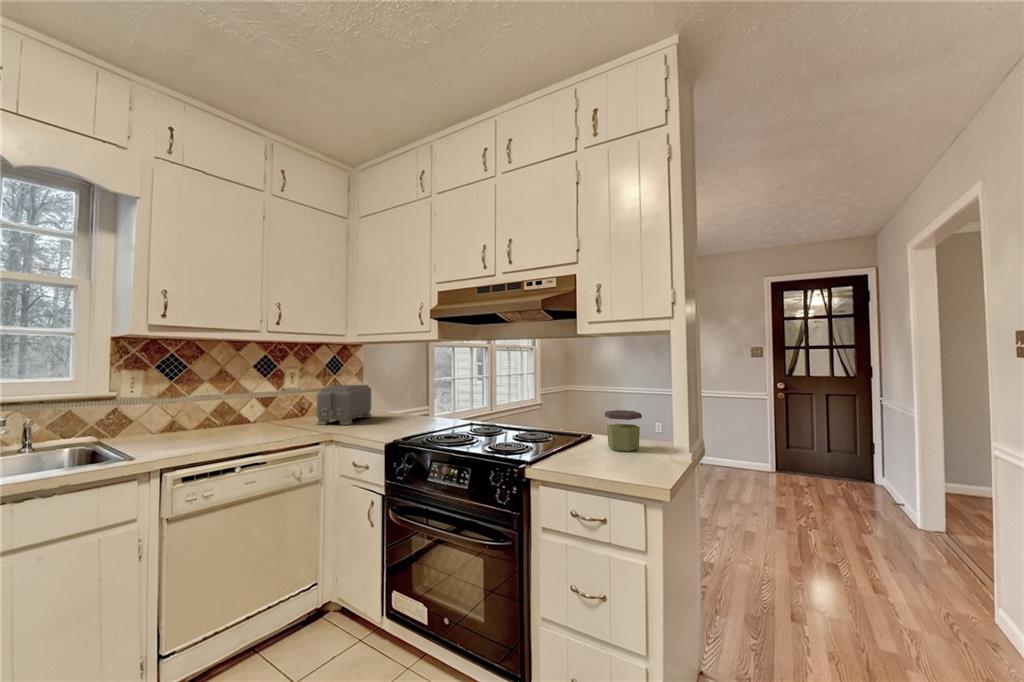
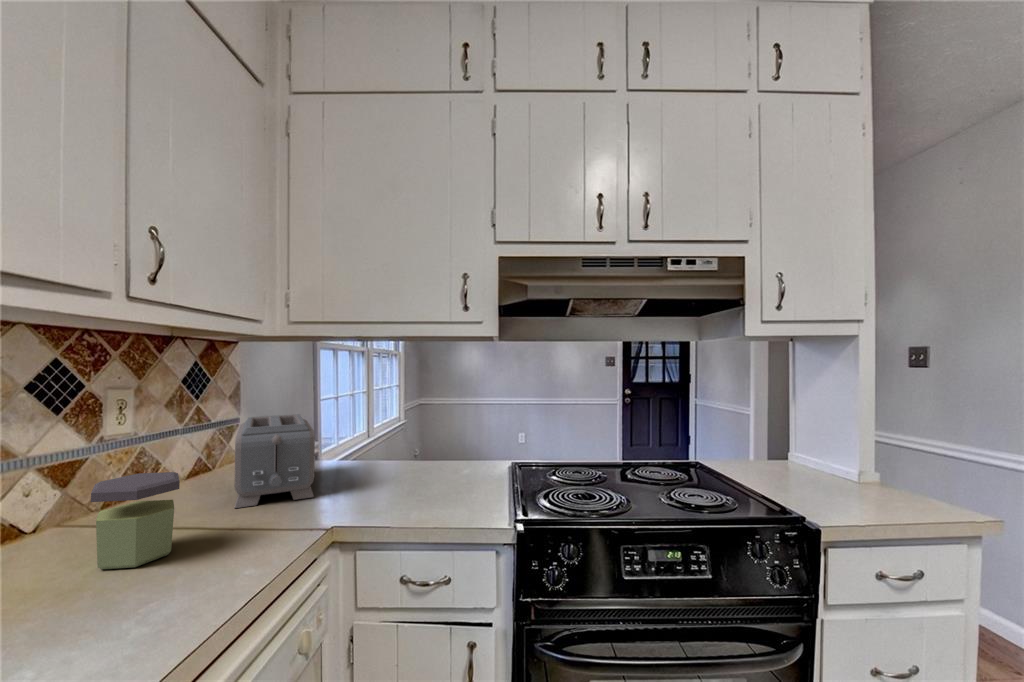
jar: present [605,410,642,452] -> present [91,472,180,569]

